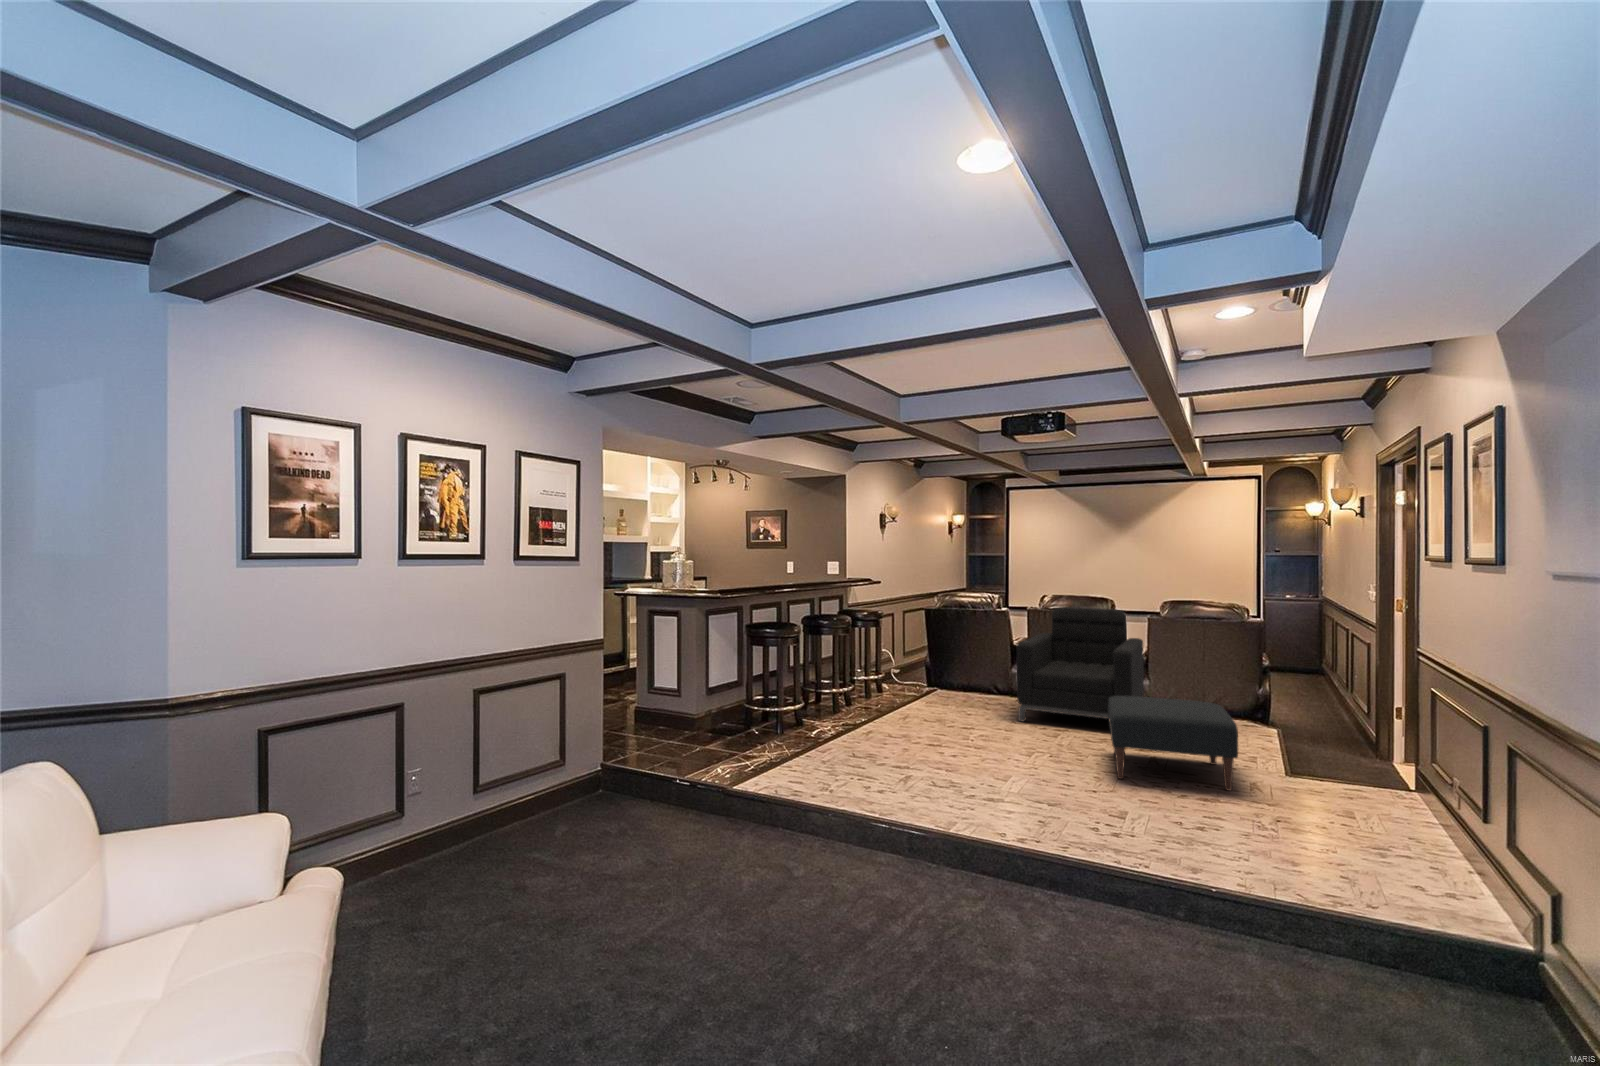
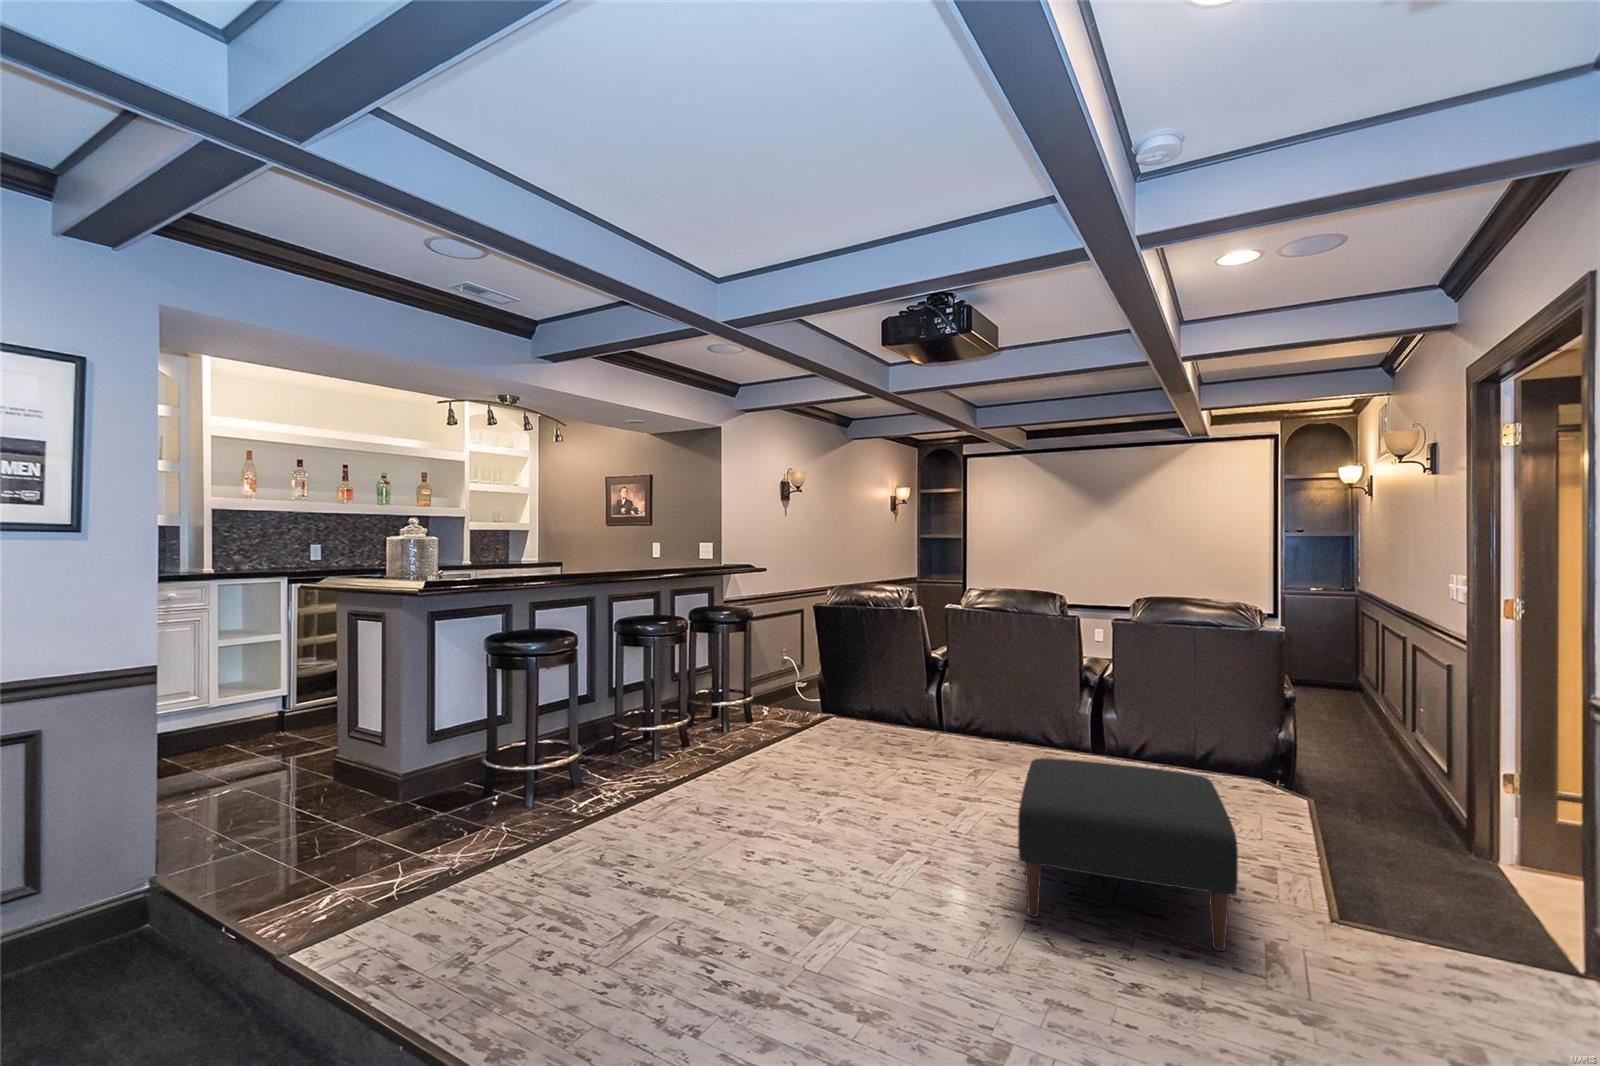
armchair: present [1017,607,1144,721] -> none [914,608,1106,808]

